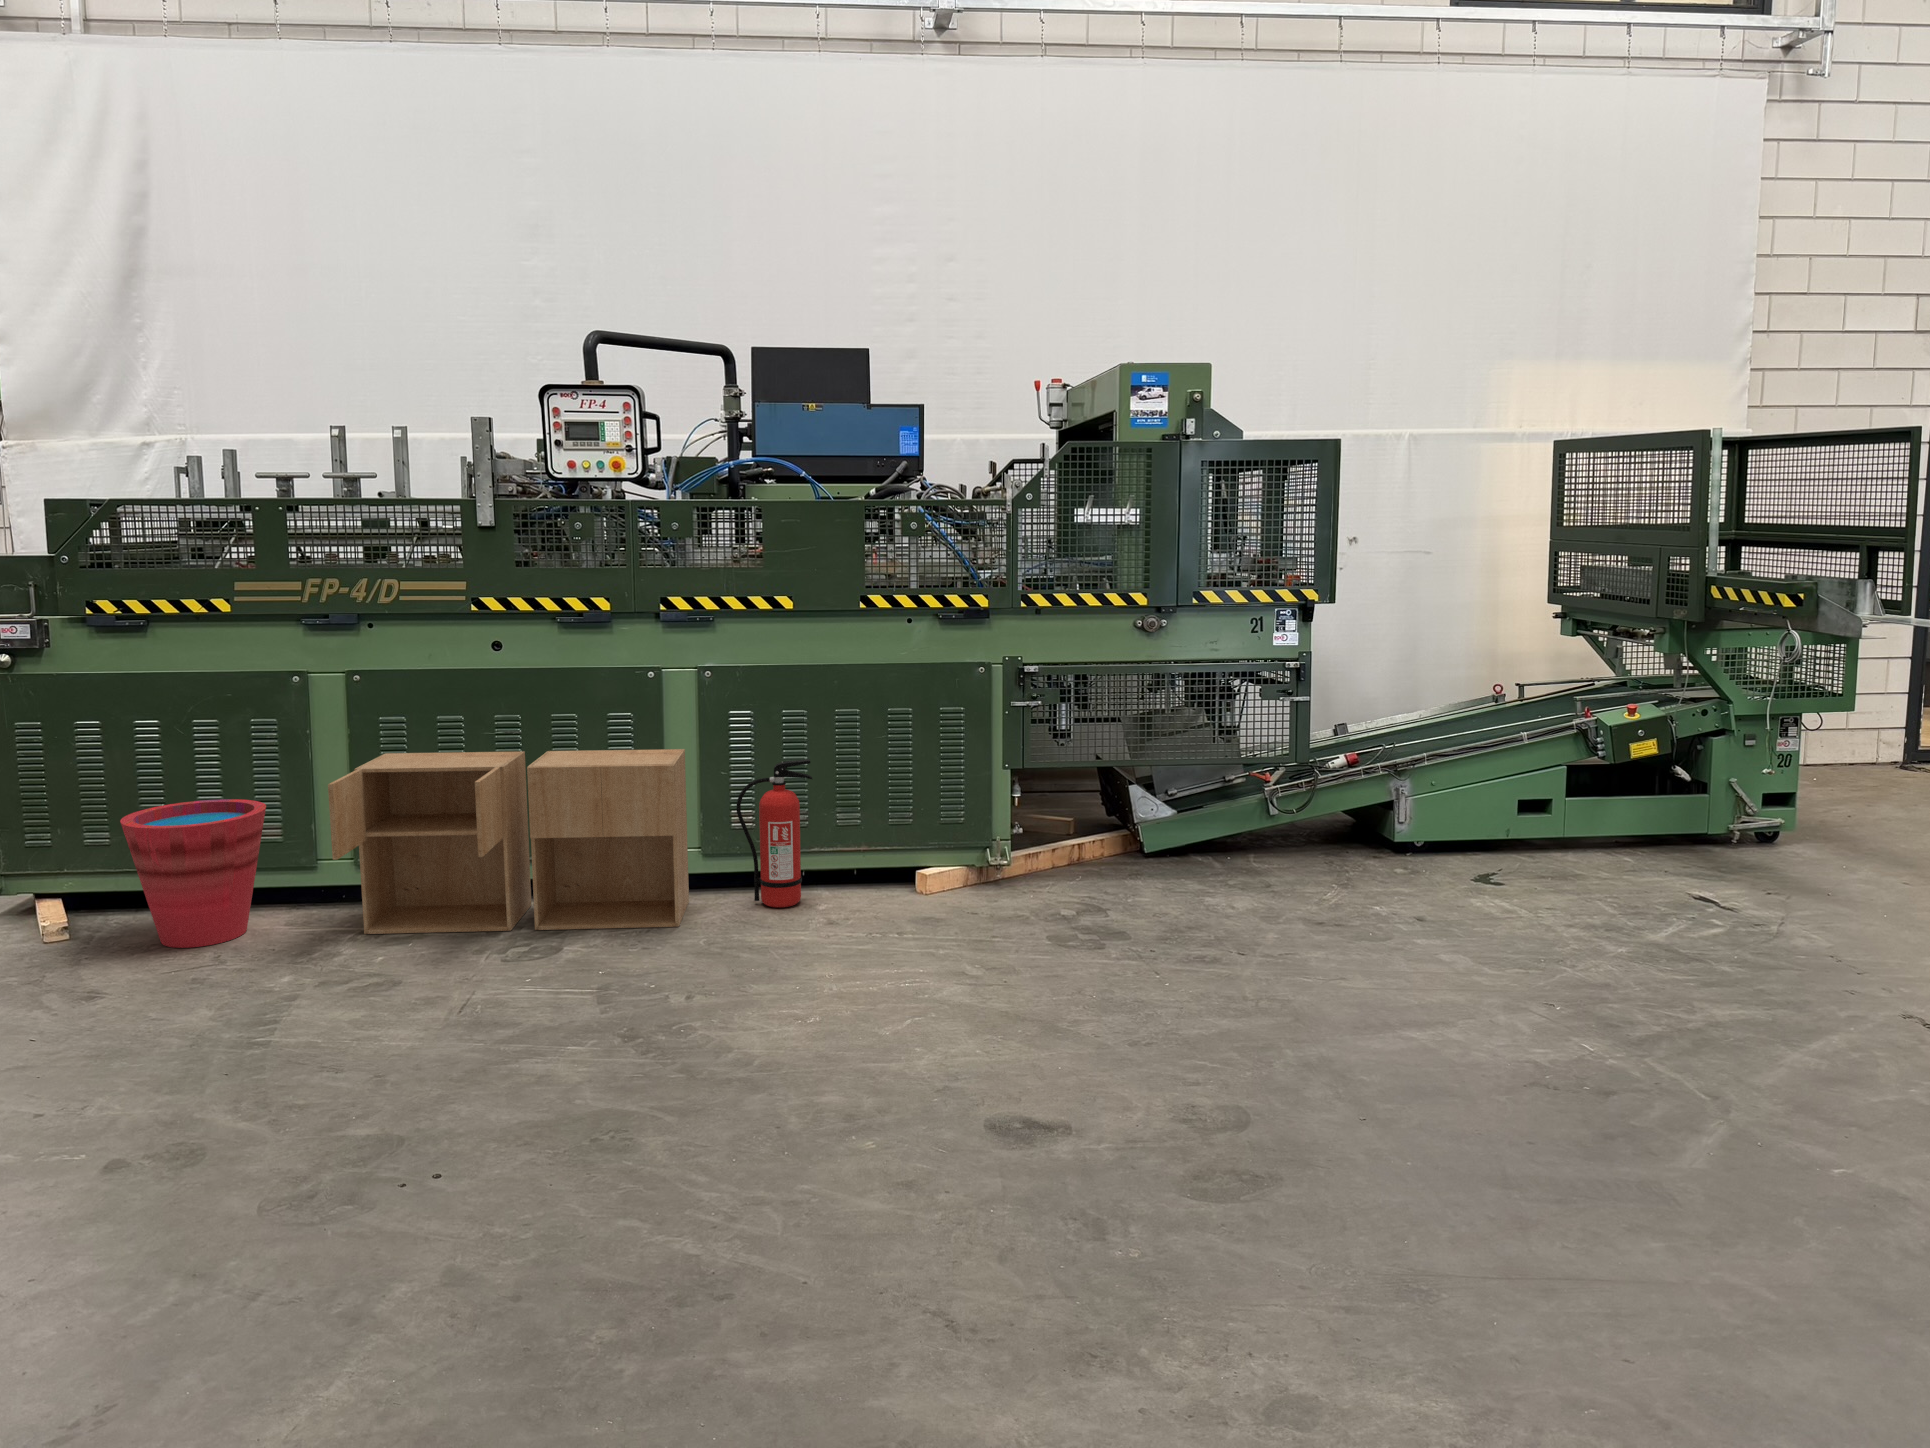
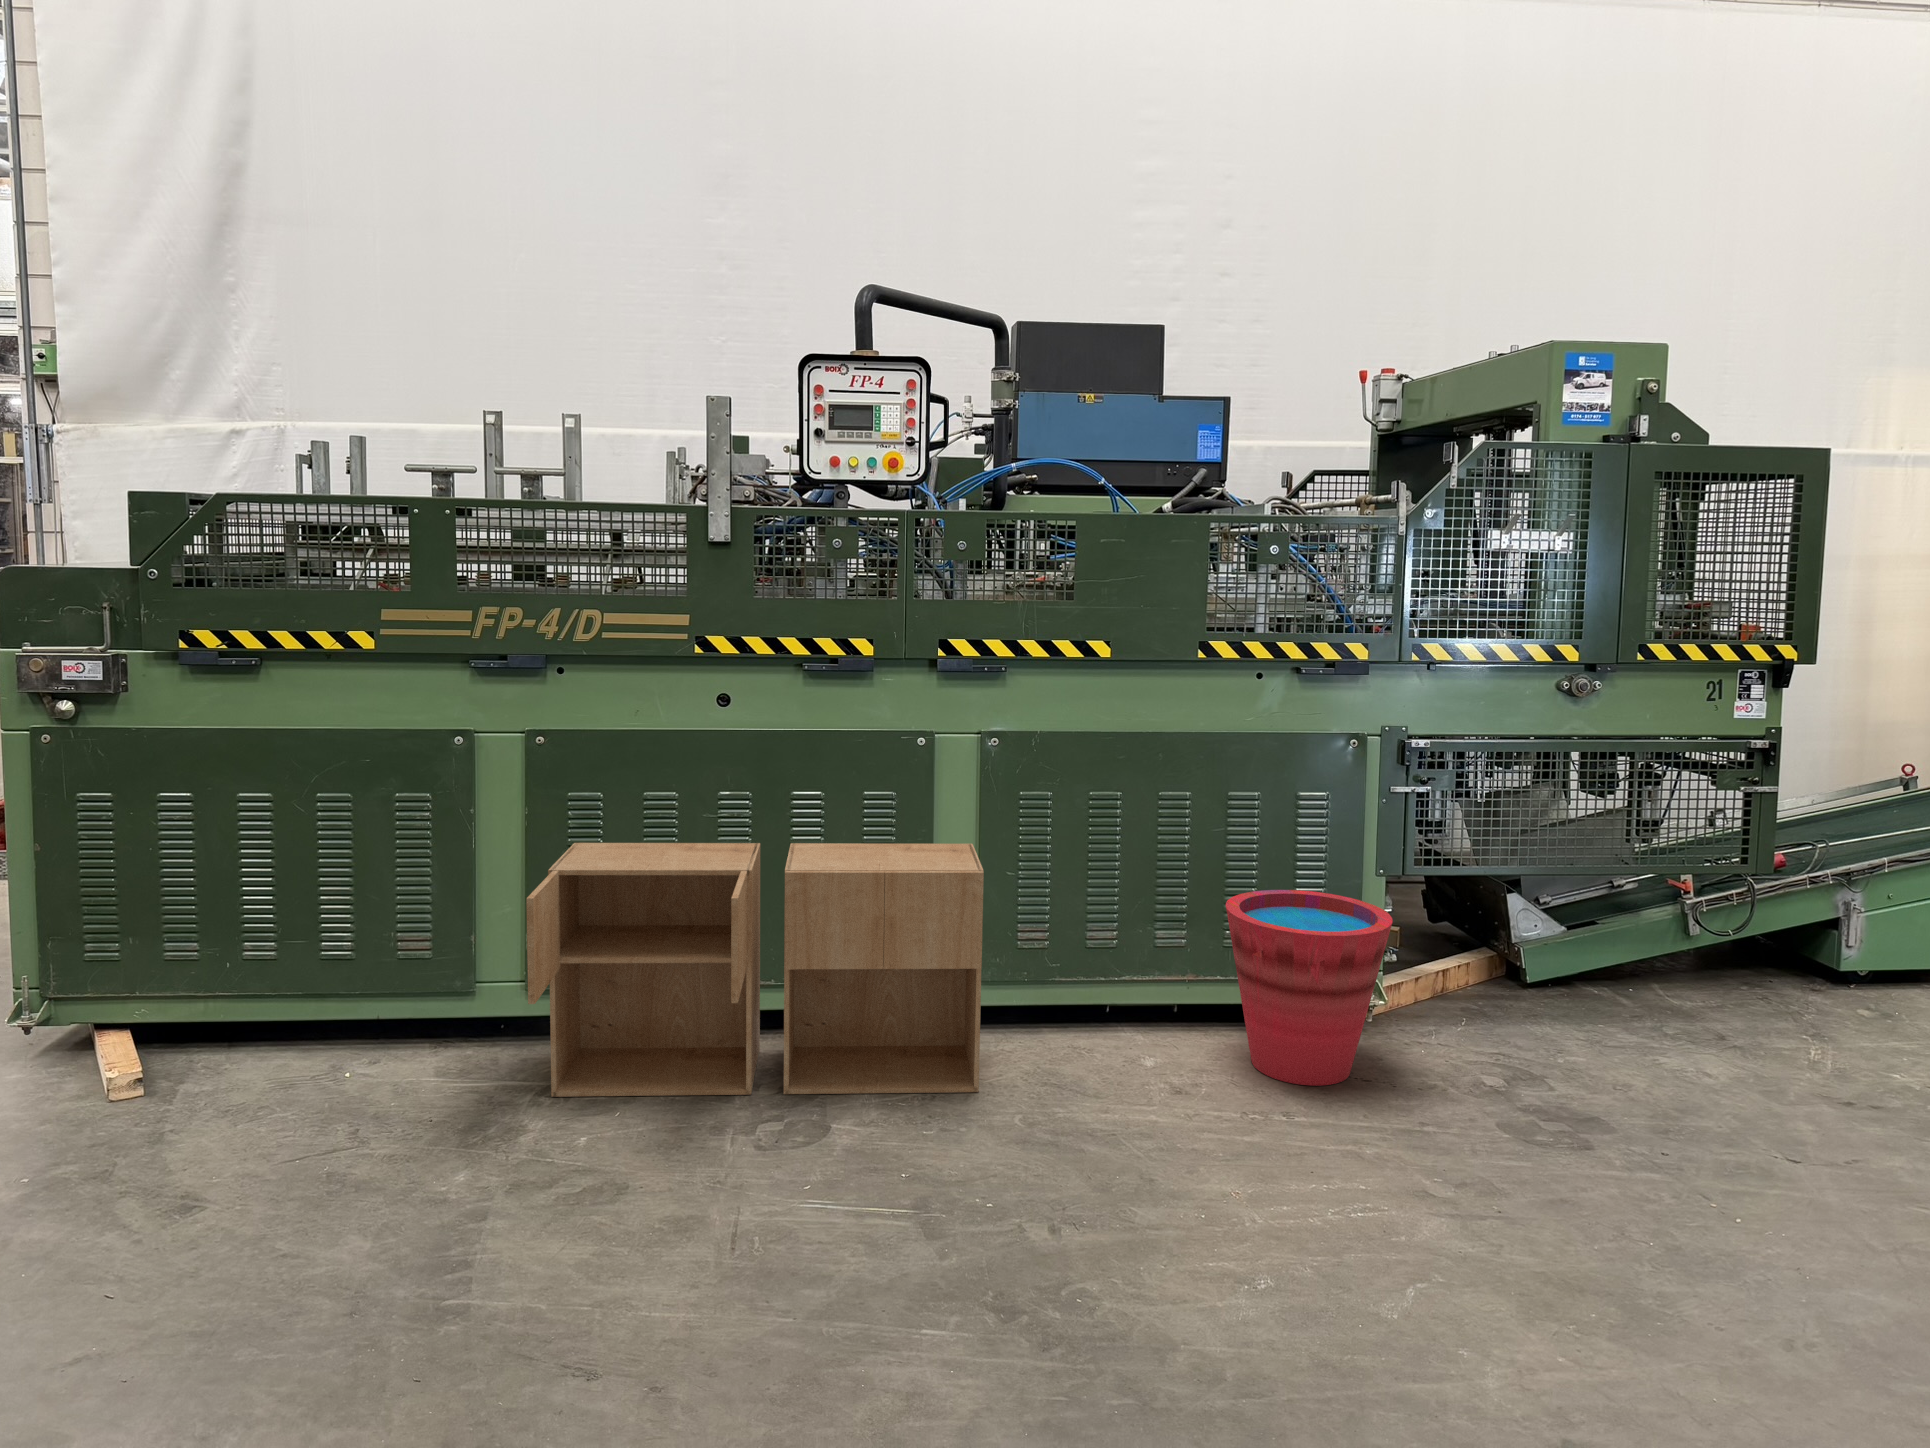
fire extinguisher: present [737,759,812,908] -> none [1041,861,1144,1060]
bucket: present [120,799,266,948] -> present [1226,890,1393,1086]

